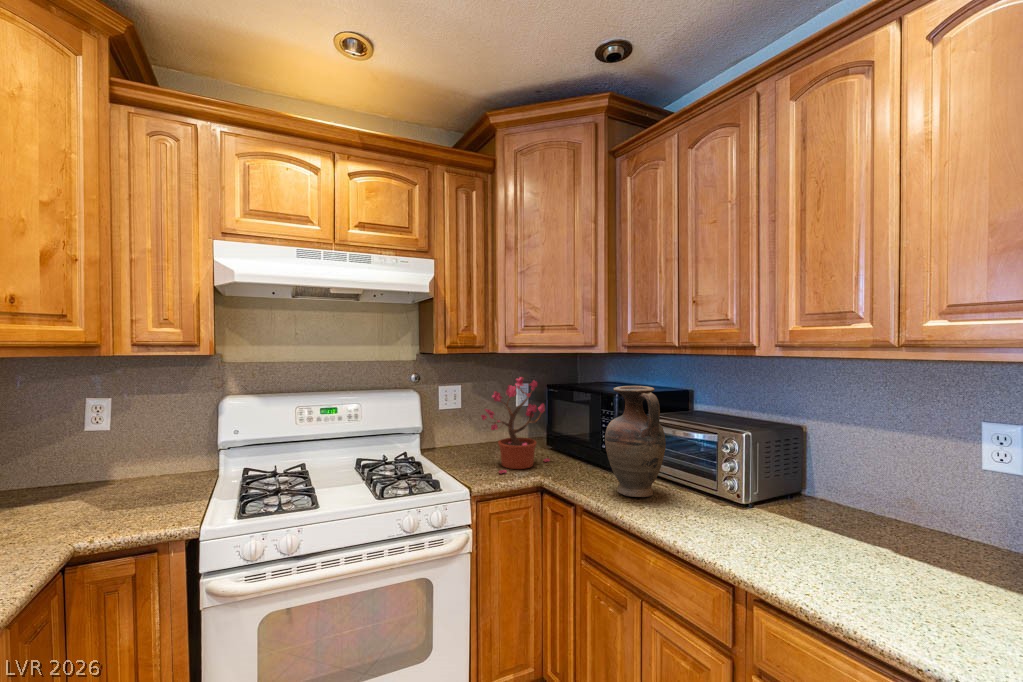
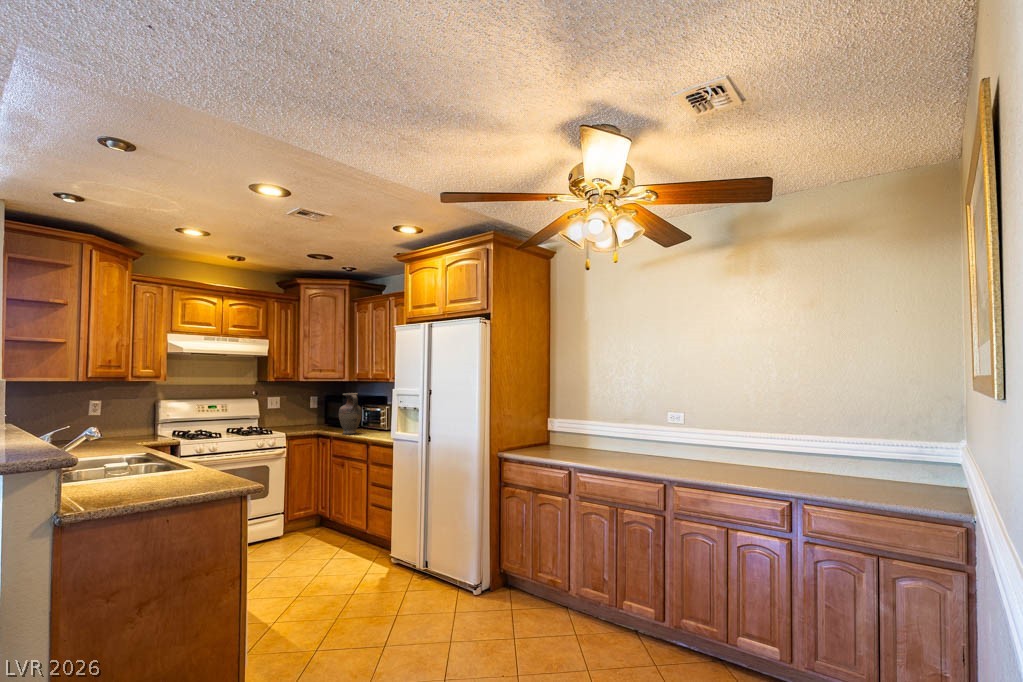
potted plant: present [481,377,550,474] -> none [289,392,322,432]

